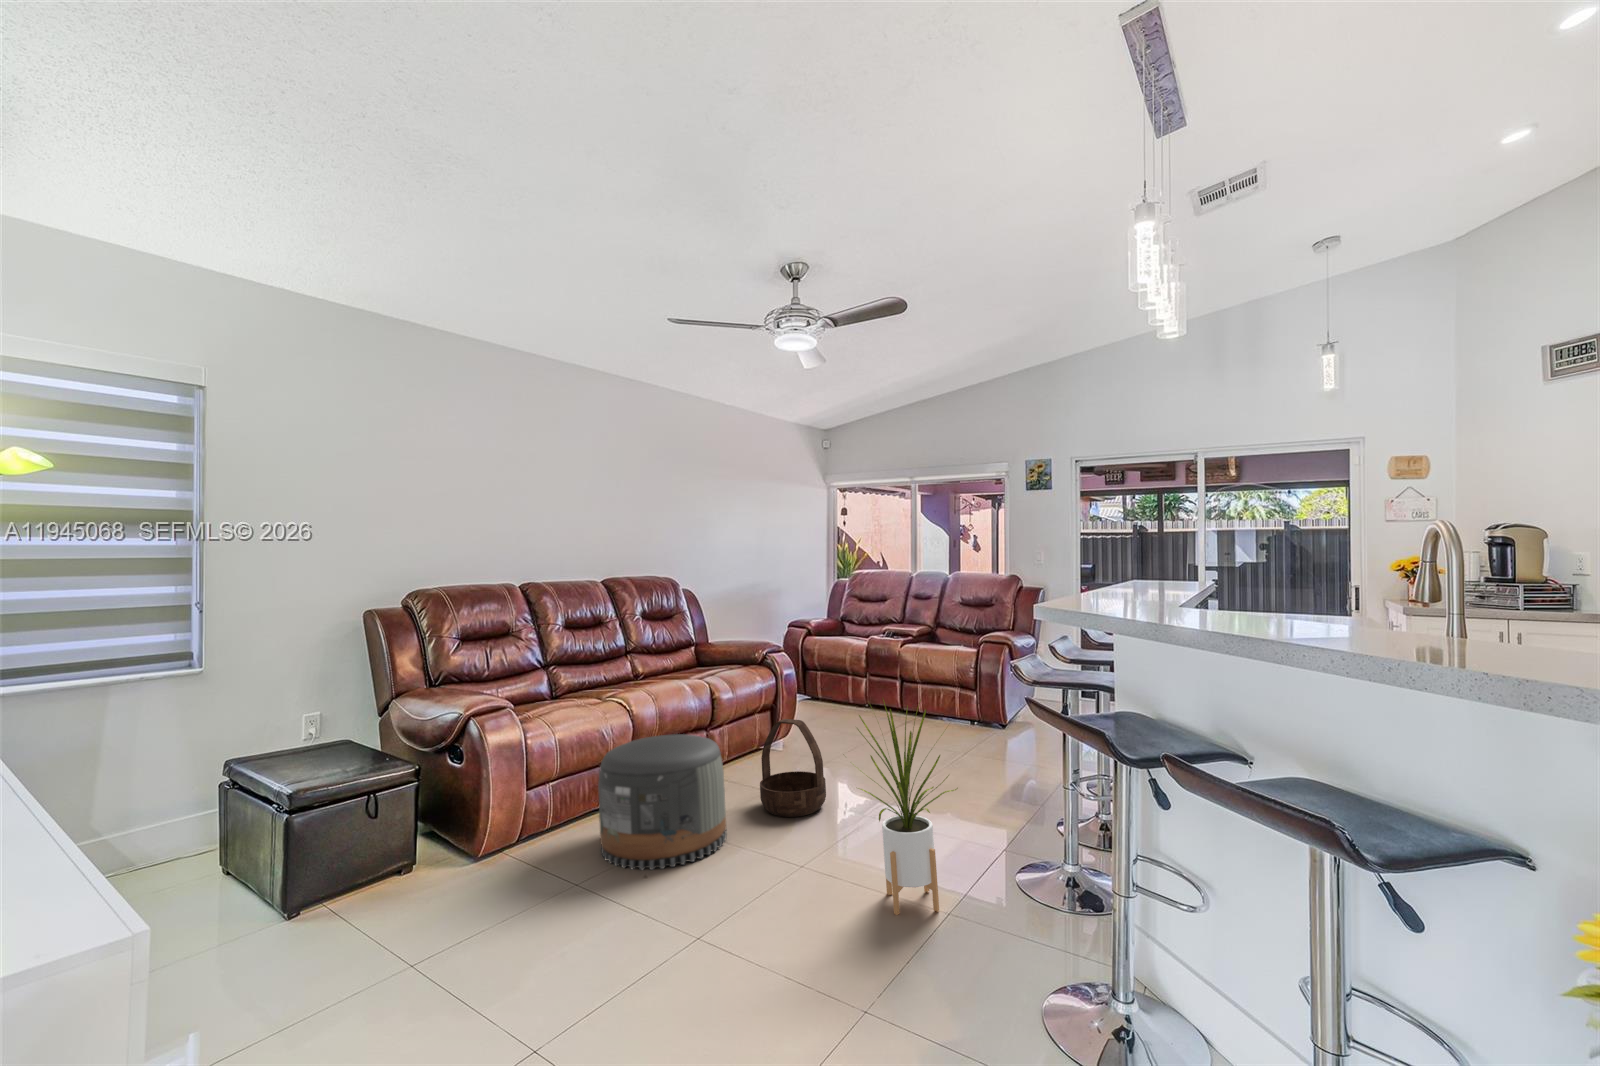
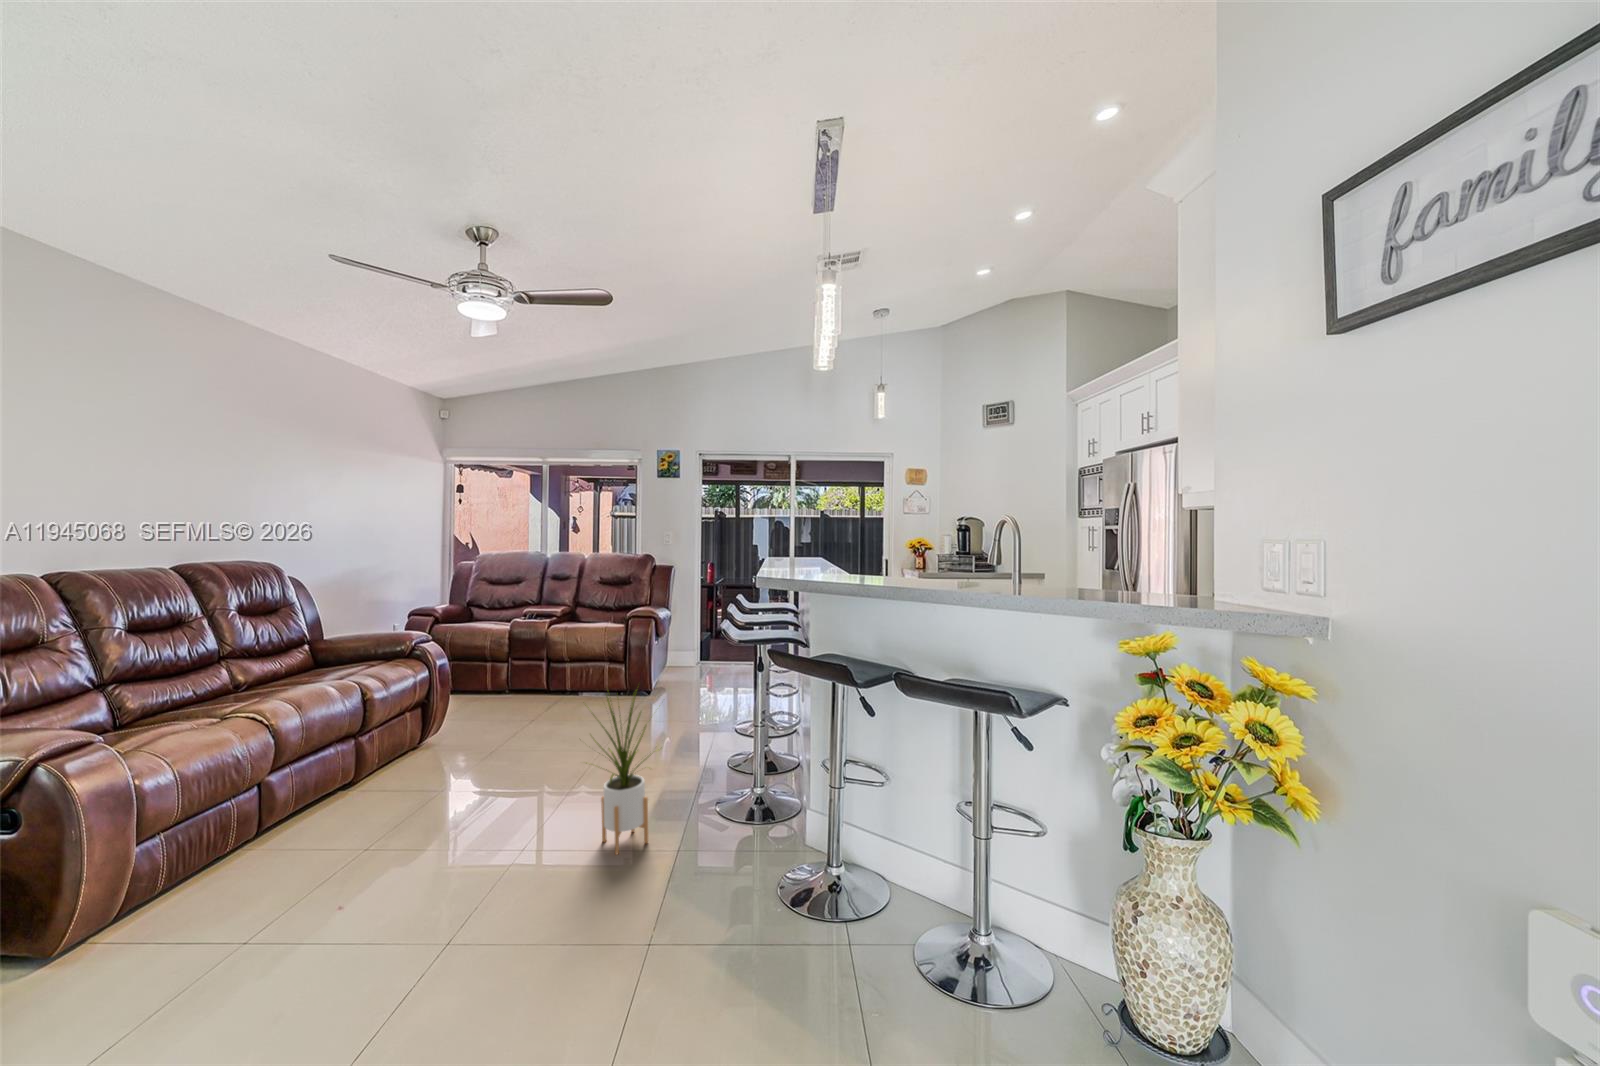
basket: present [760,719,826,817] -> none [439,711,510,805]
pouf: present [598,734,727,870] -> none [254,743,419,899]

